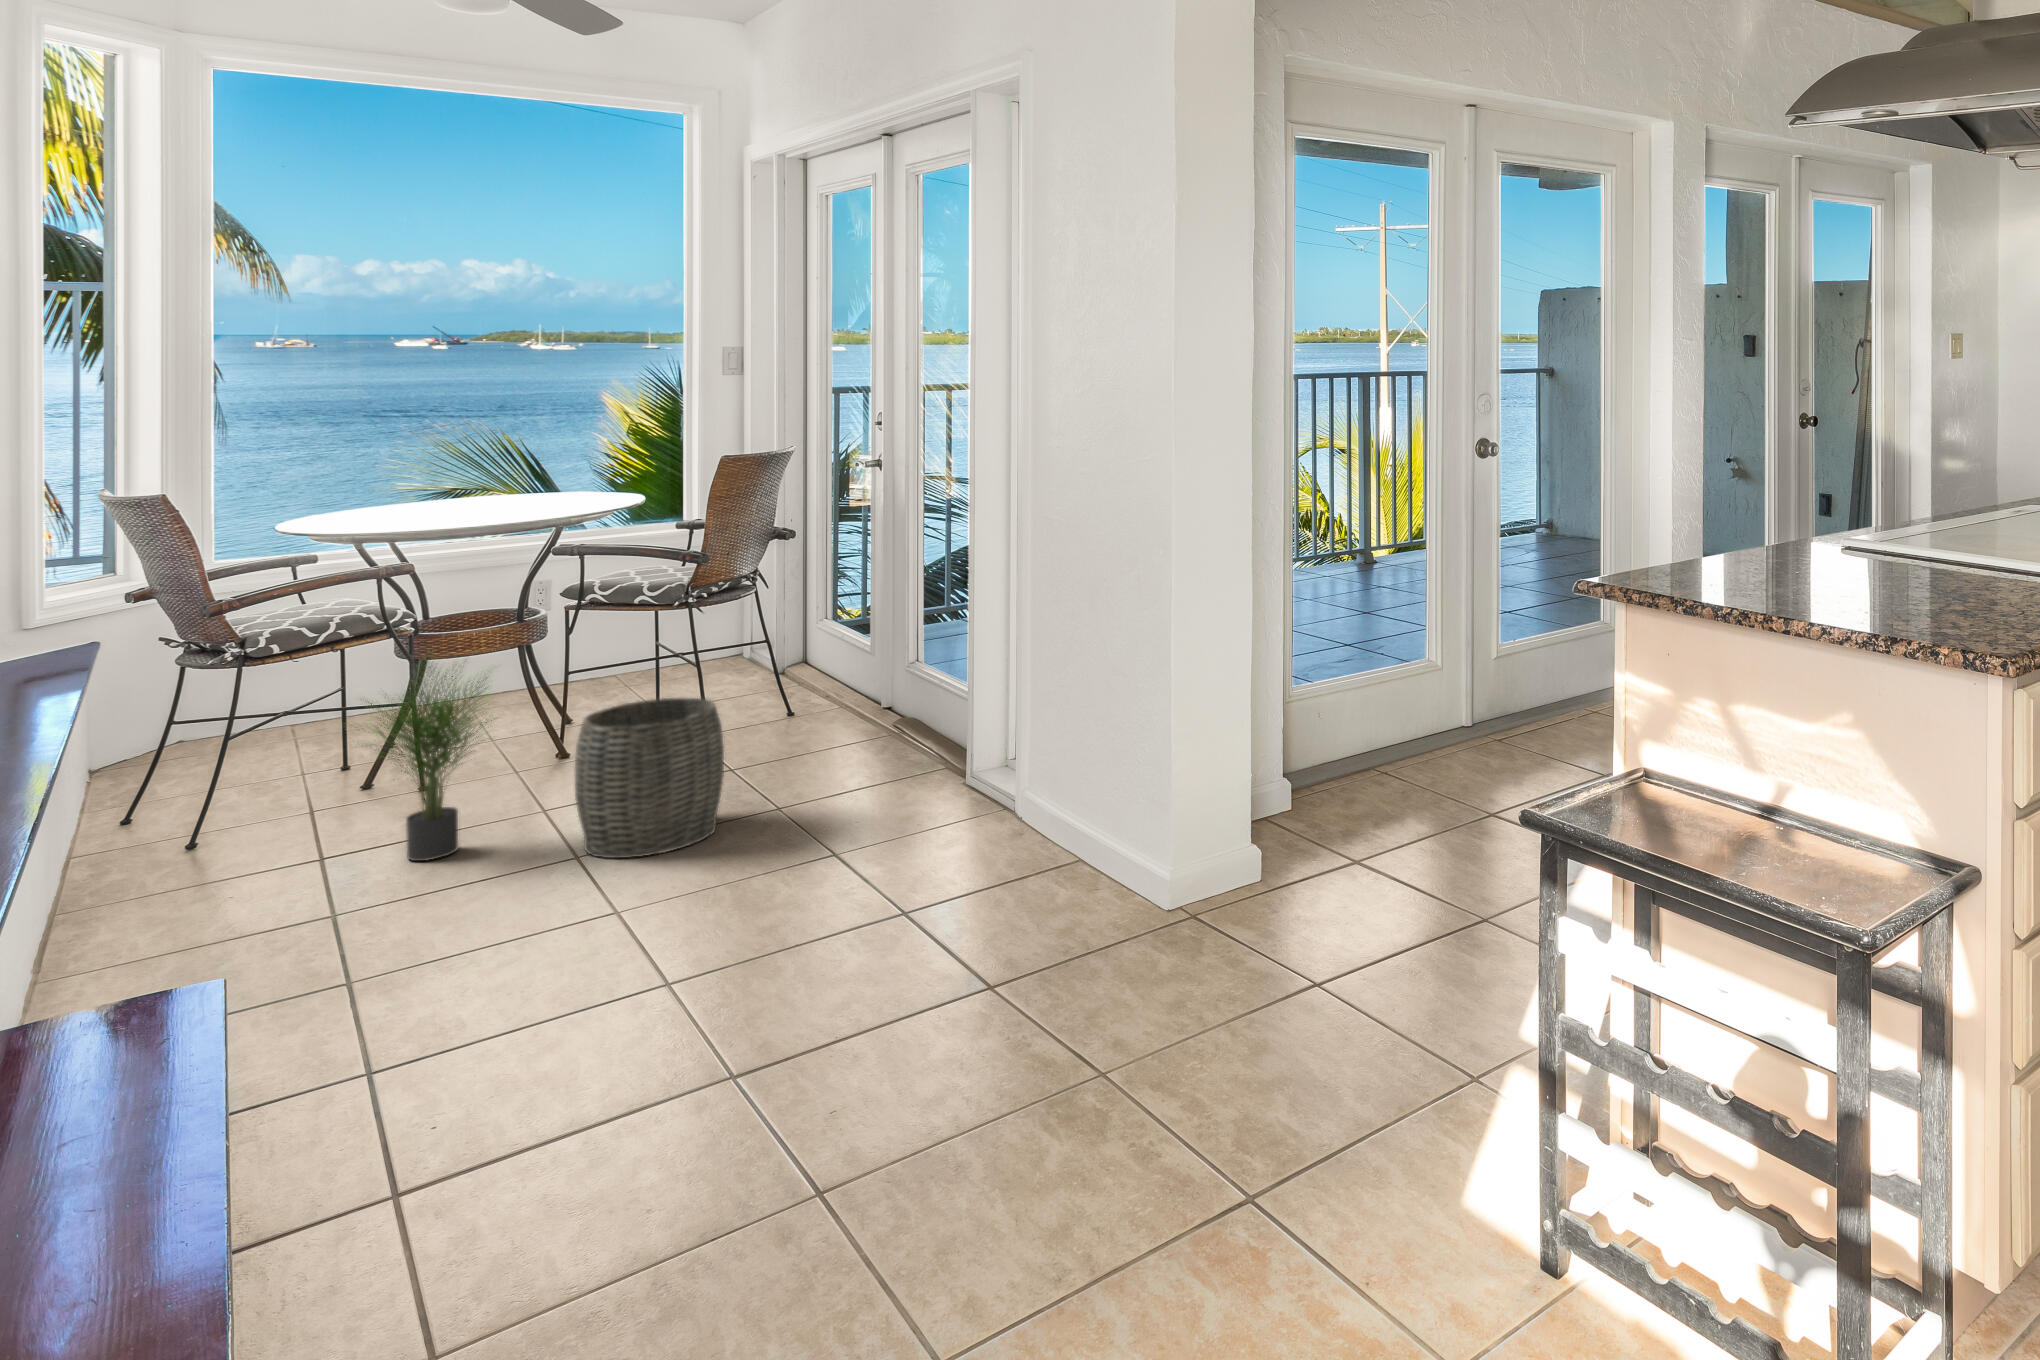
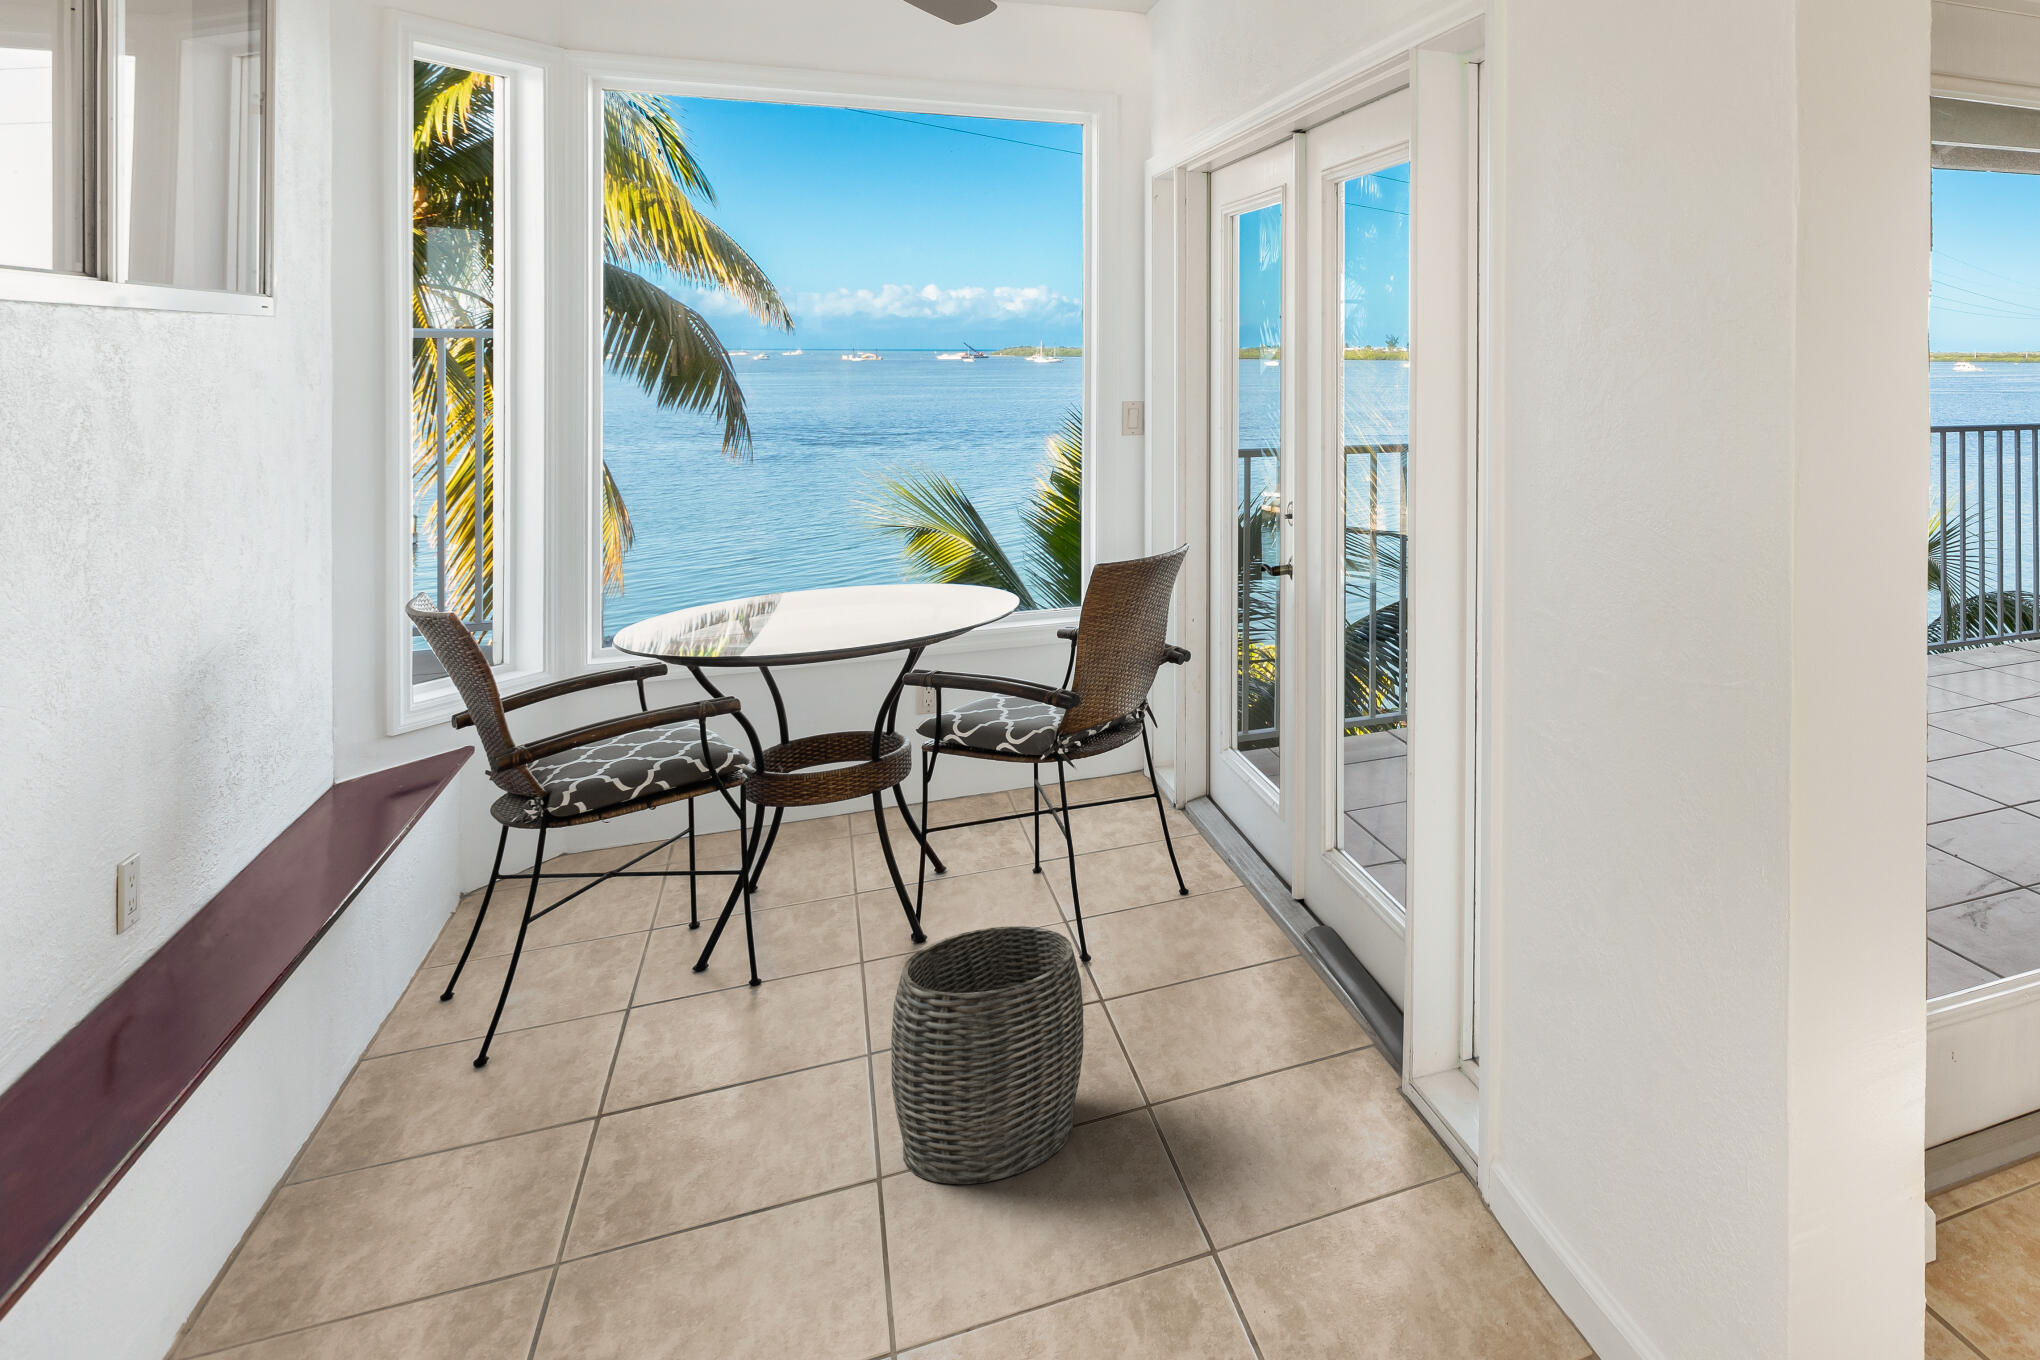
potted plant: present [361,661,496,861] -> none [619,844,818,1146]

